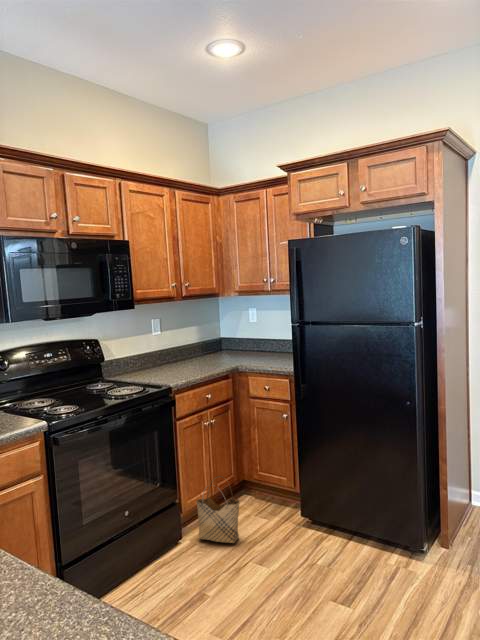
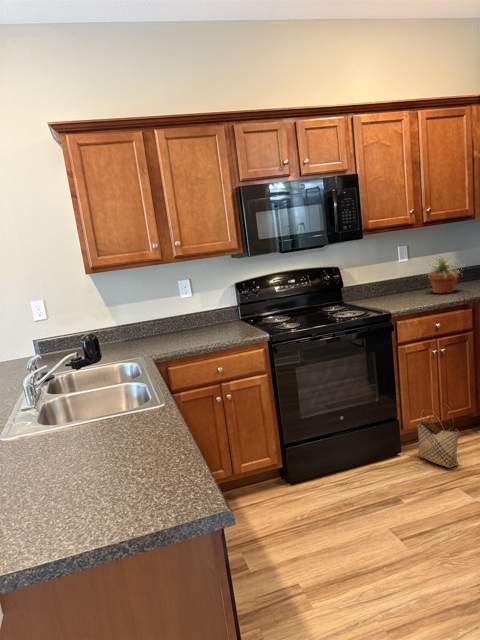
potted plant: none [180,327,217,366] -> present [428,258,460,293]

